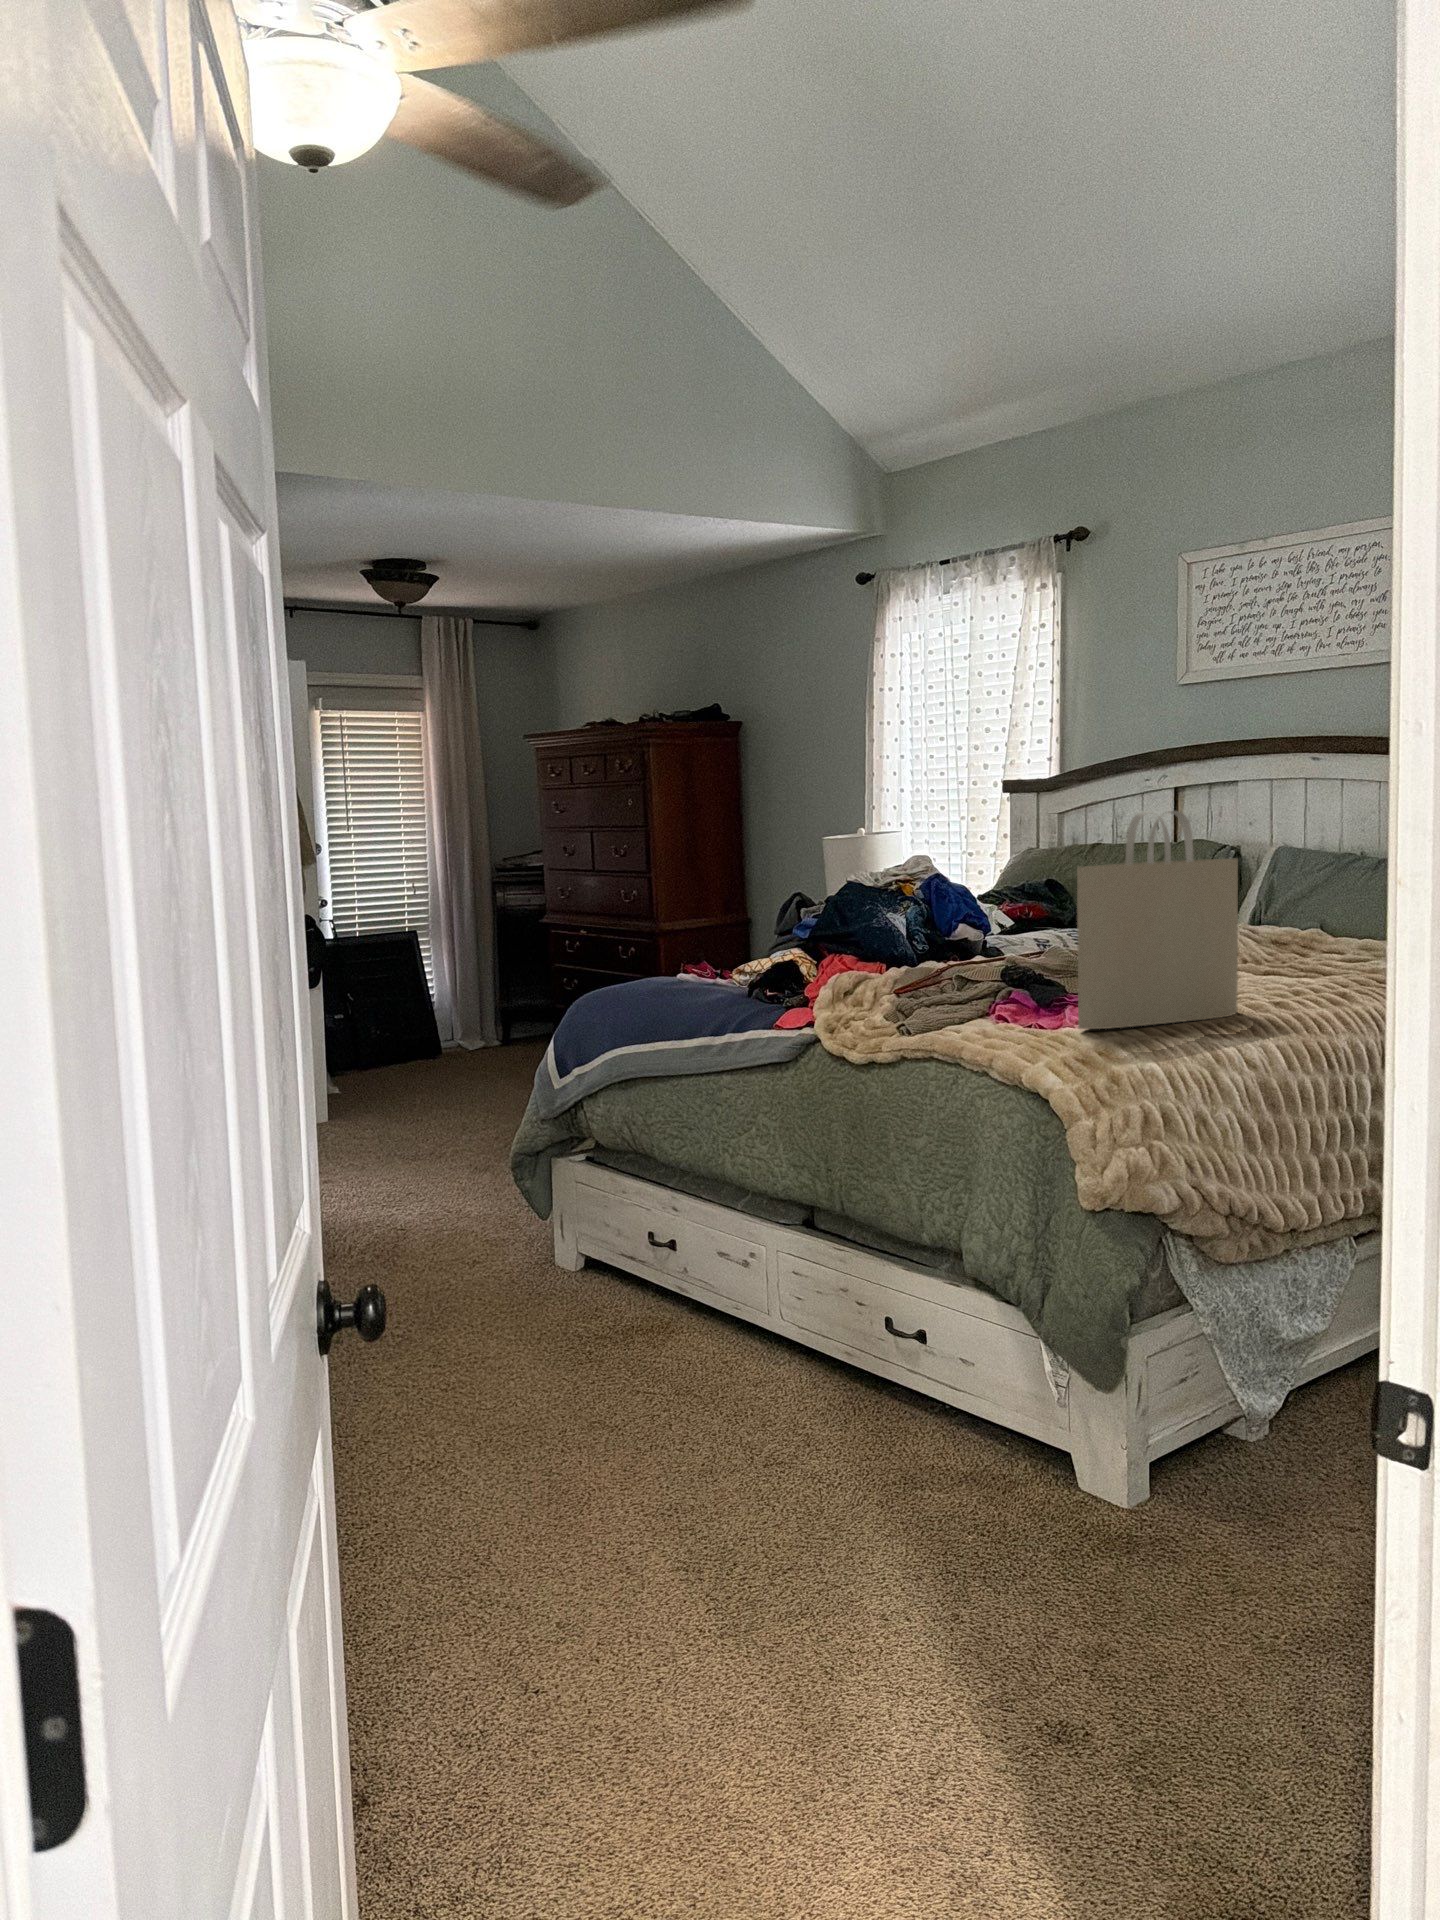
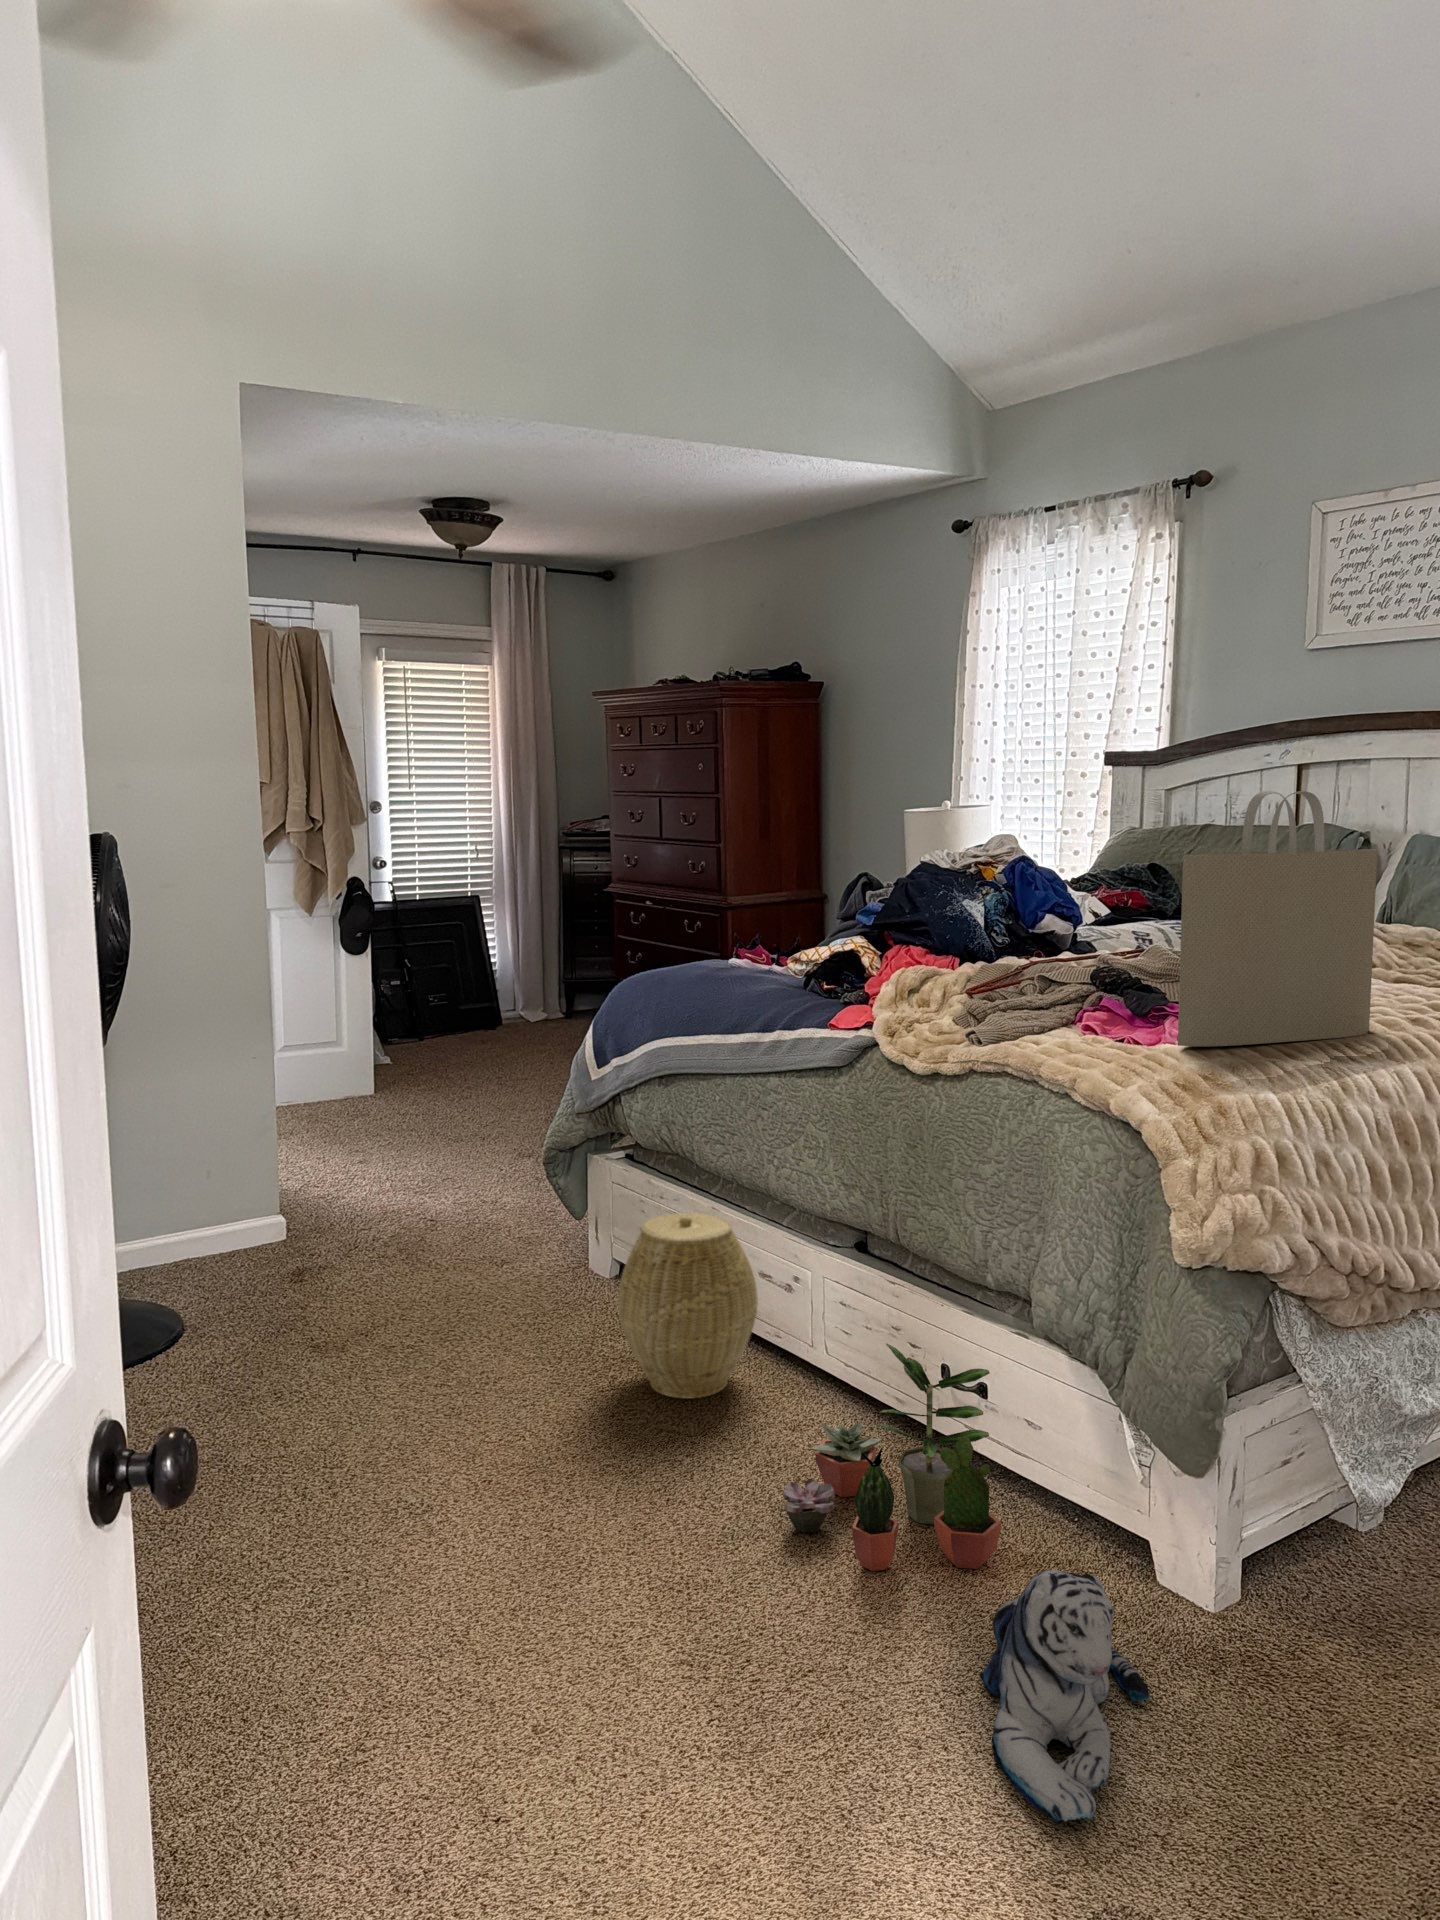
woven basket: none [593,1201,718,1366] -> present [618,1212,758,1399]
potted plant: none [753,1298,944,1491] -> present [782,1344,1001,1571]
plush toy: none [933,1463,1075,1663] -> present [980,1570,1150,1822]

